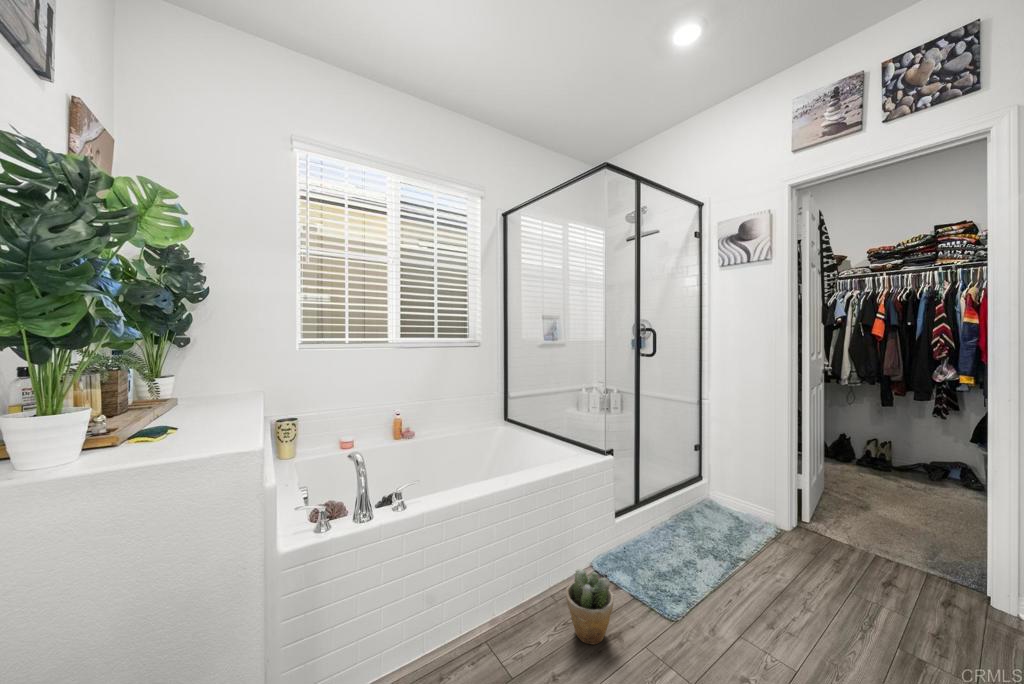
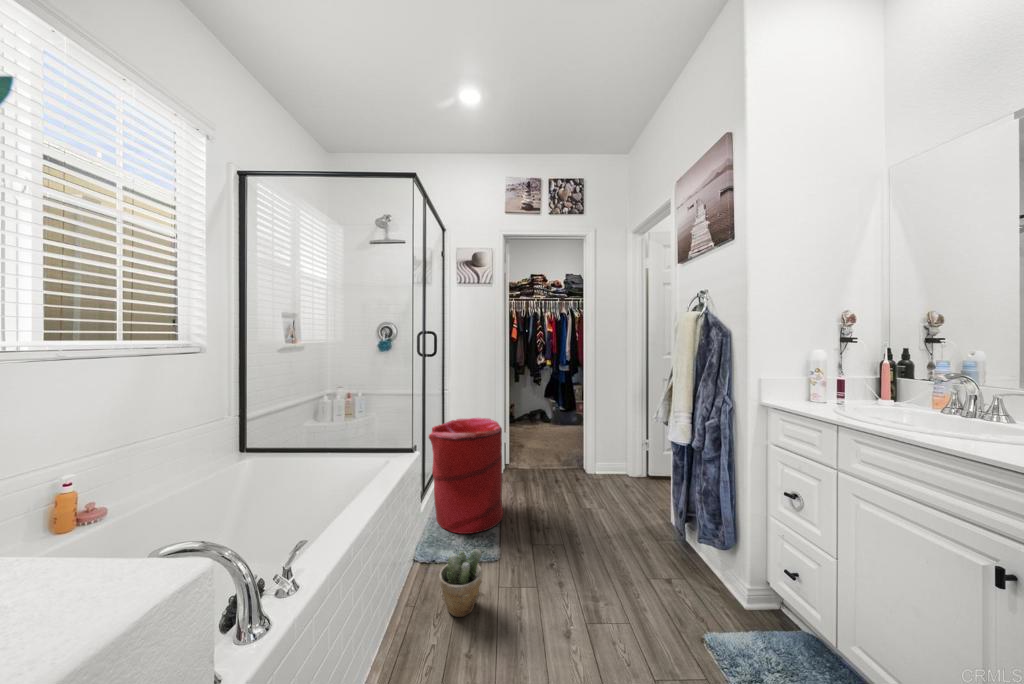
laundry hamper: none [638,434,739,583] -> present [429,418,503,534]

